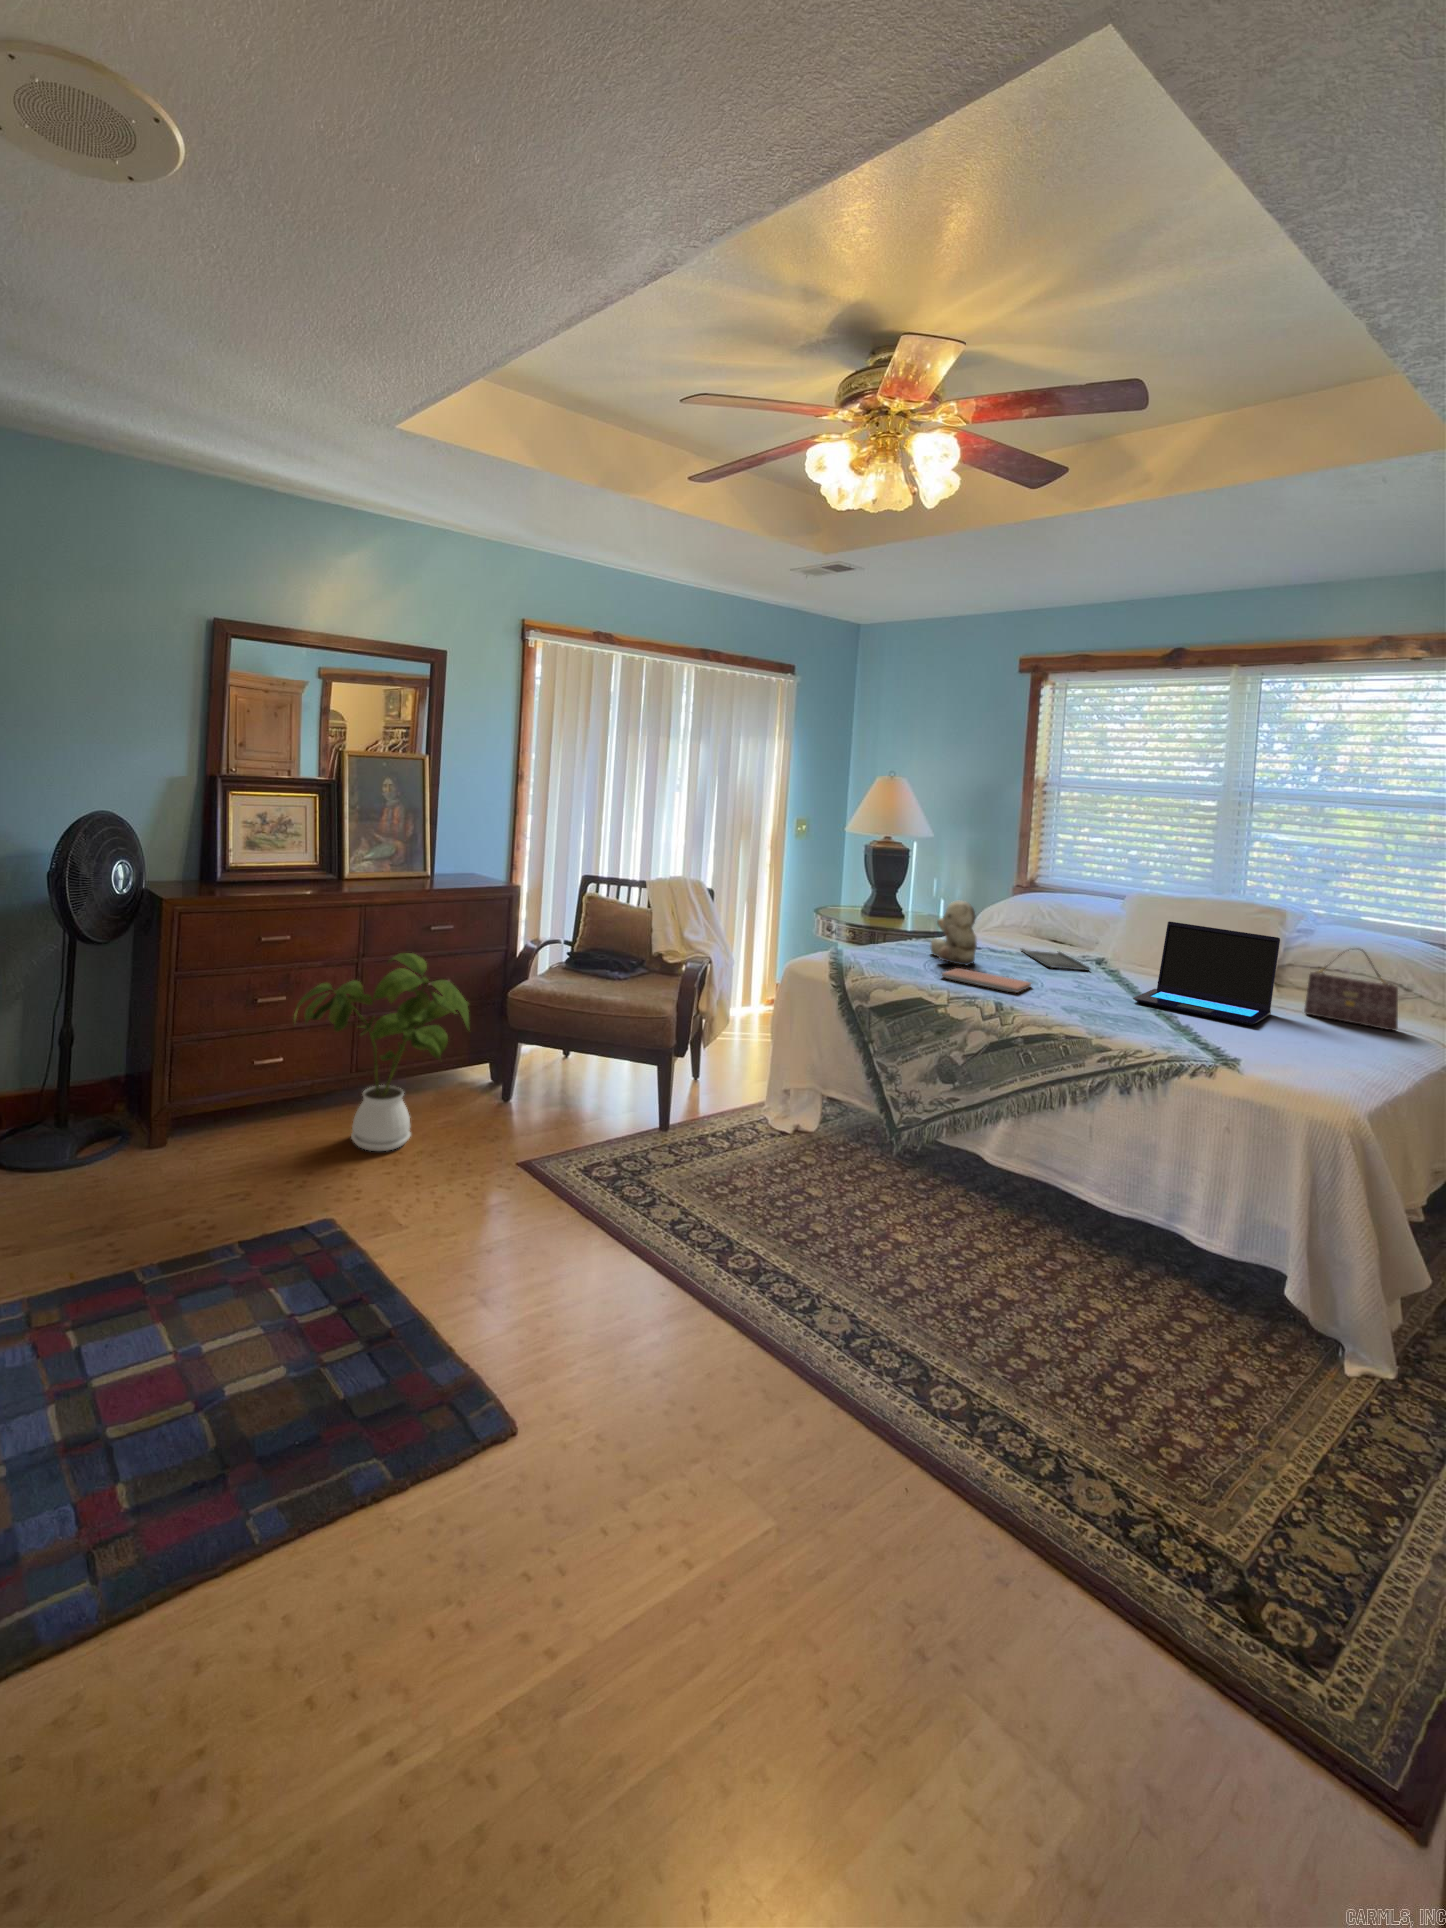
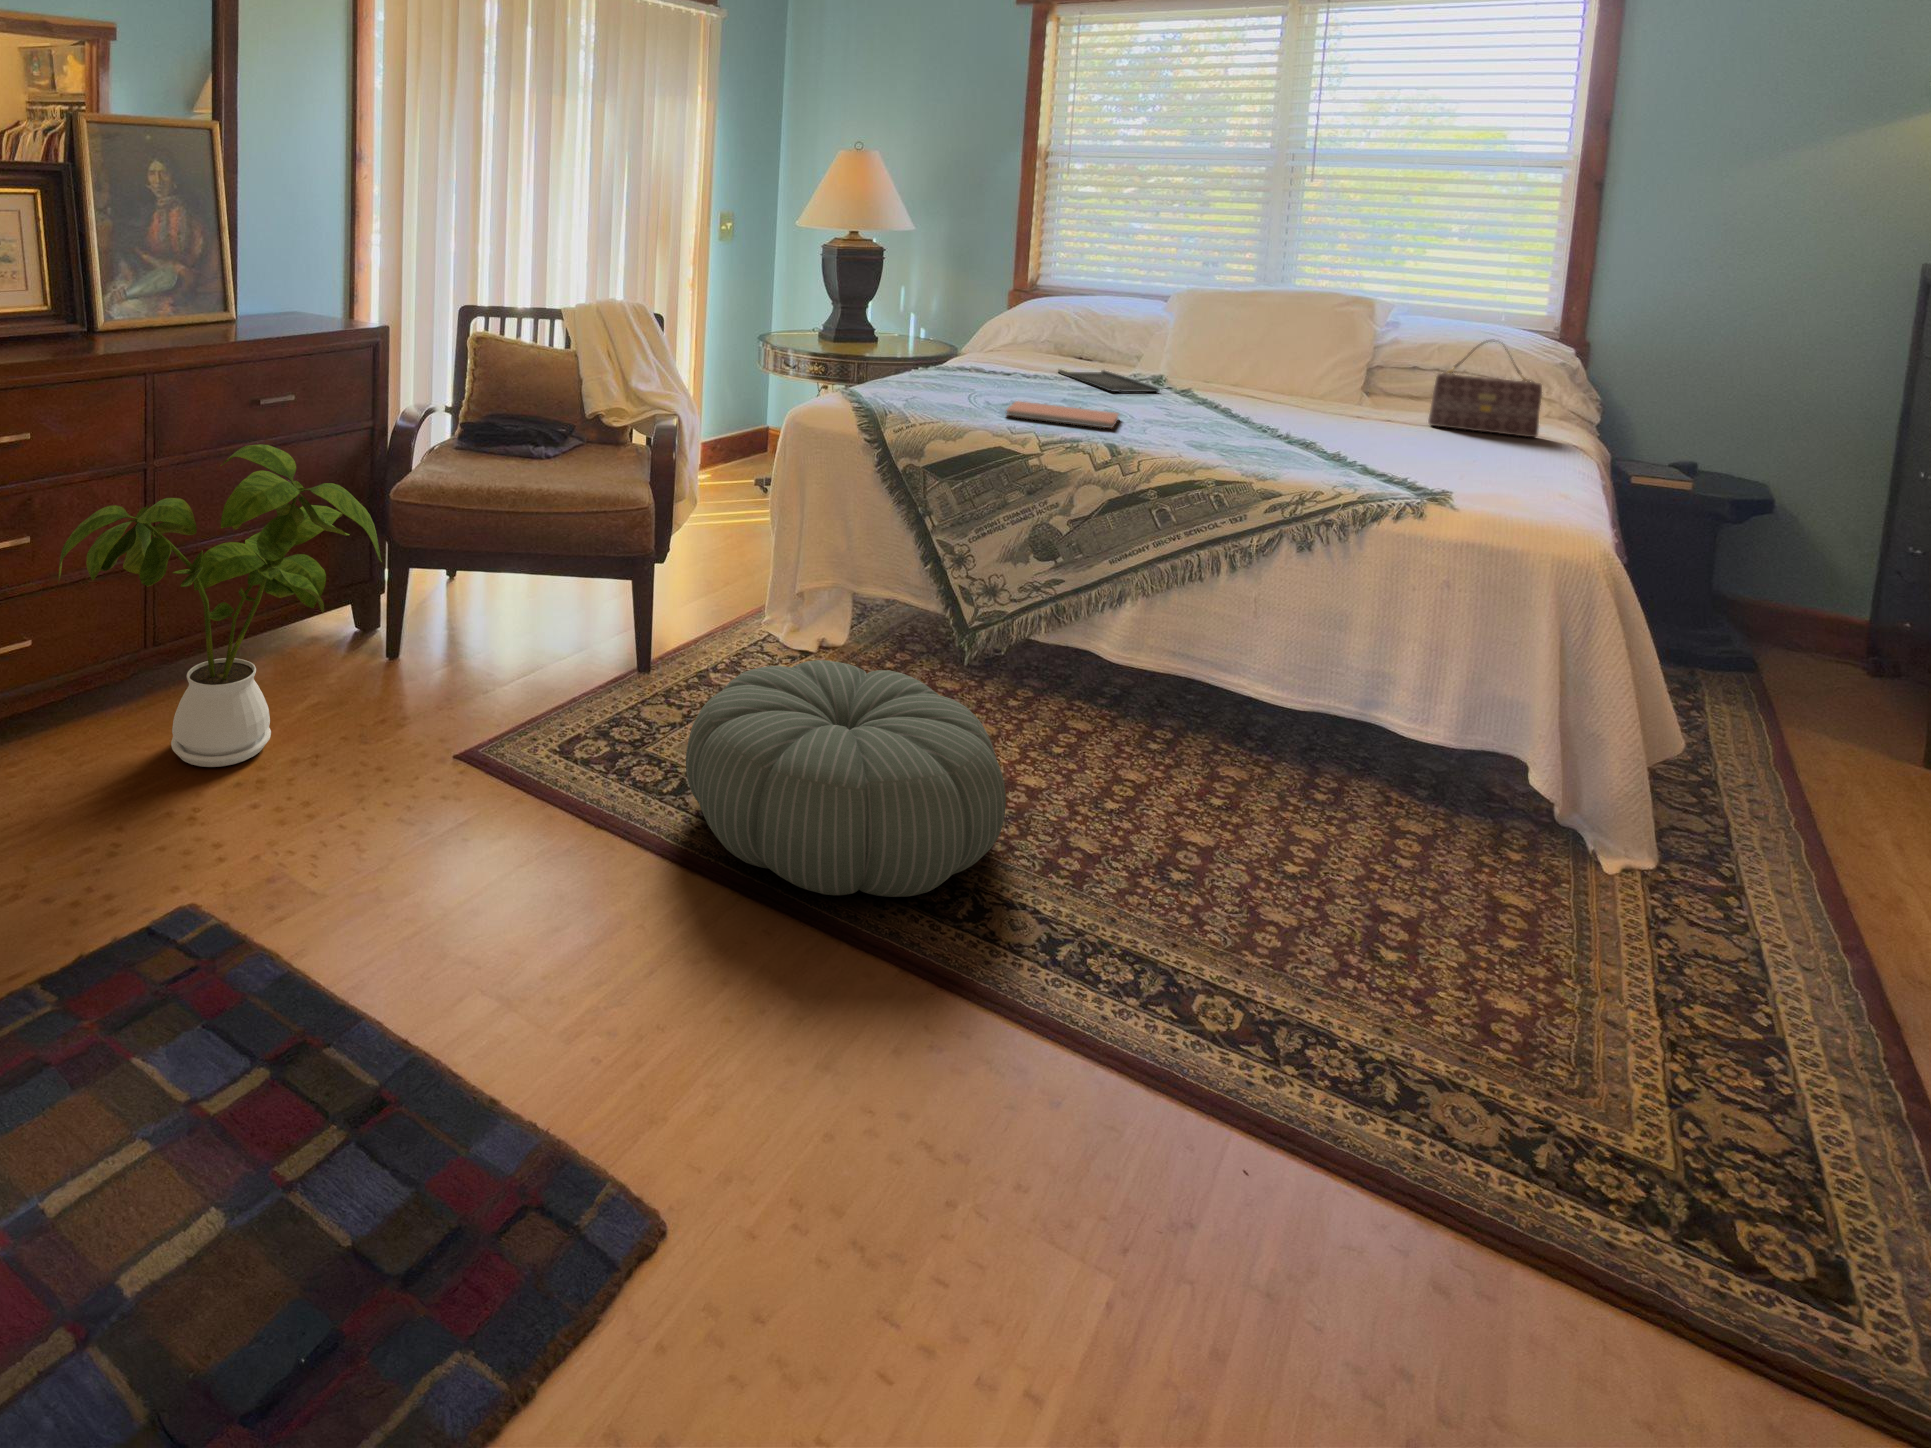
teddy bear: present [931,901,977,965] -> none [960,310,1027,397]
laptop: present [1133,921,1280,1025] -> none [1246,321,1405,445]
pouf: none [643,1131,854,1291] -> present [686,660,1006,897]

